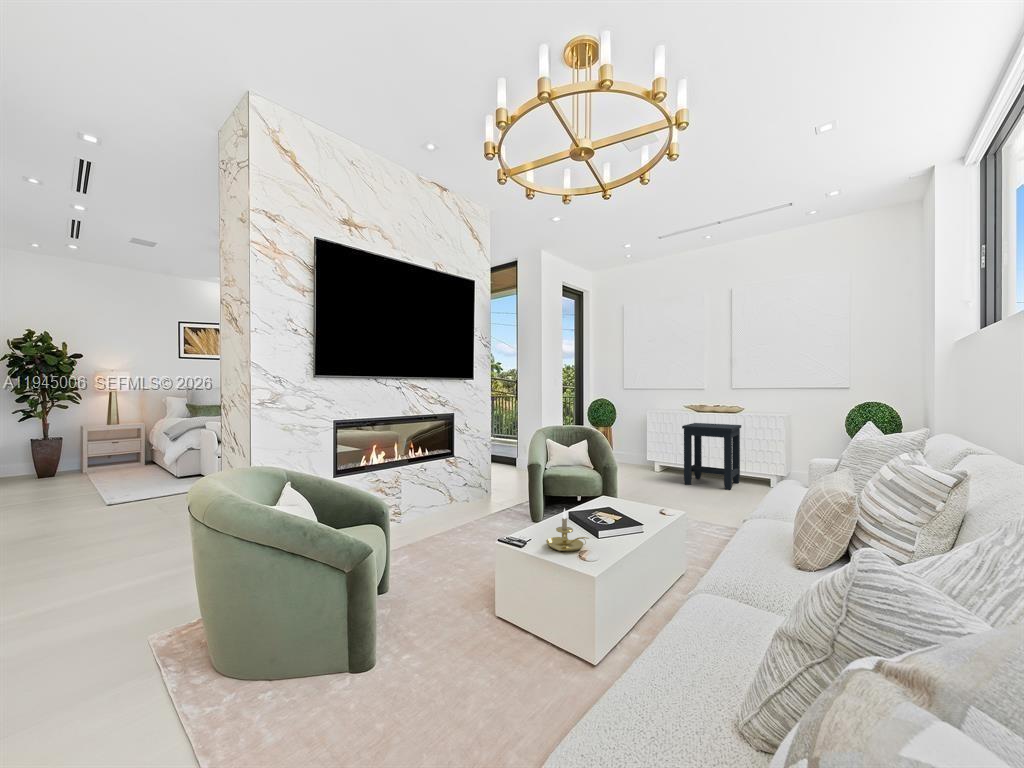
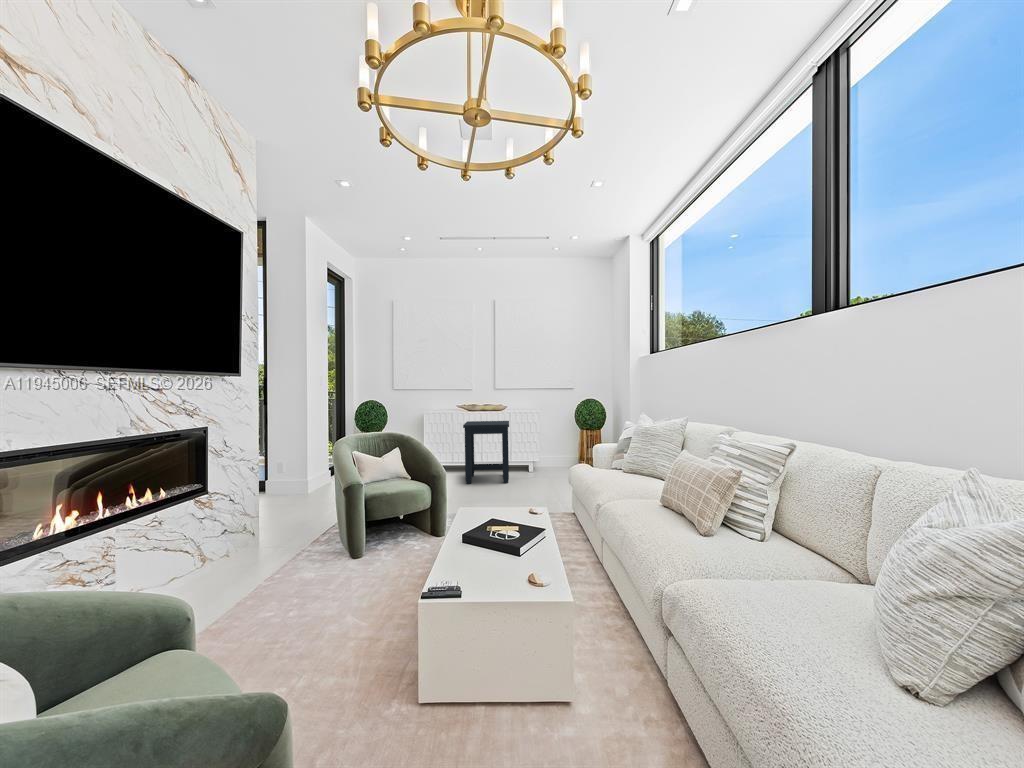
candle holder: present [546,509,589,552] -> none [478,529,529,580]

